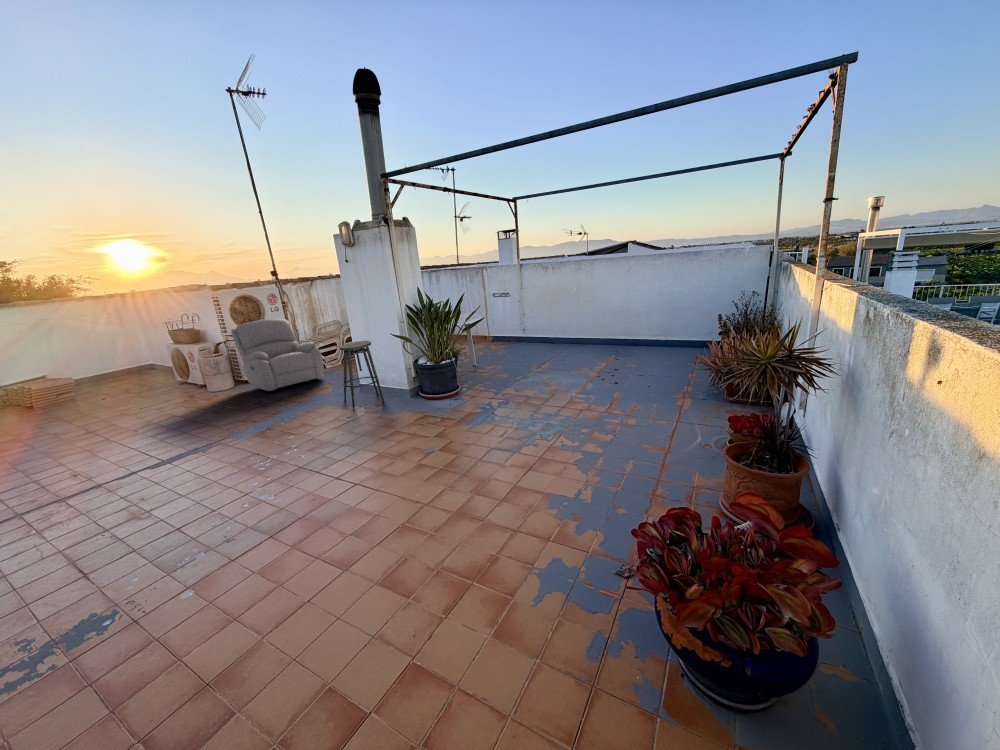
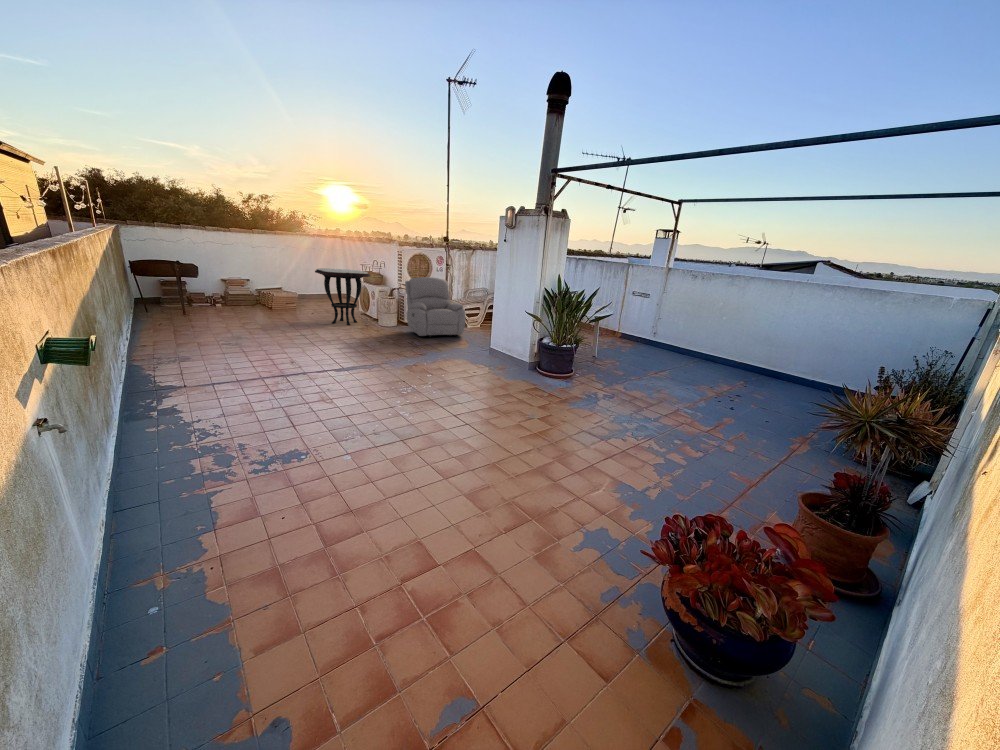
side table: none [86,329,178,405] -> present [315,268,370,325]
stool: present [340,341,384,409] -> none [474,311,507,367]

